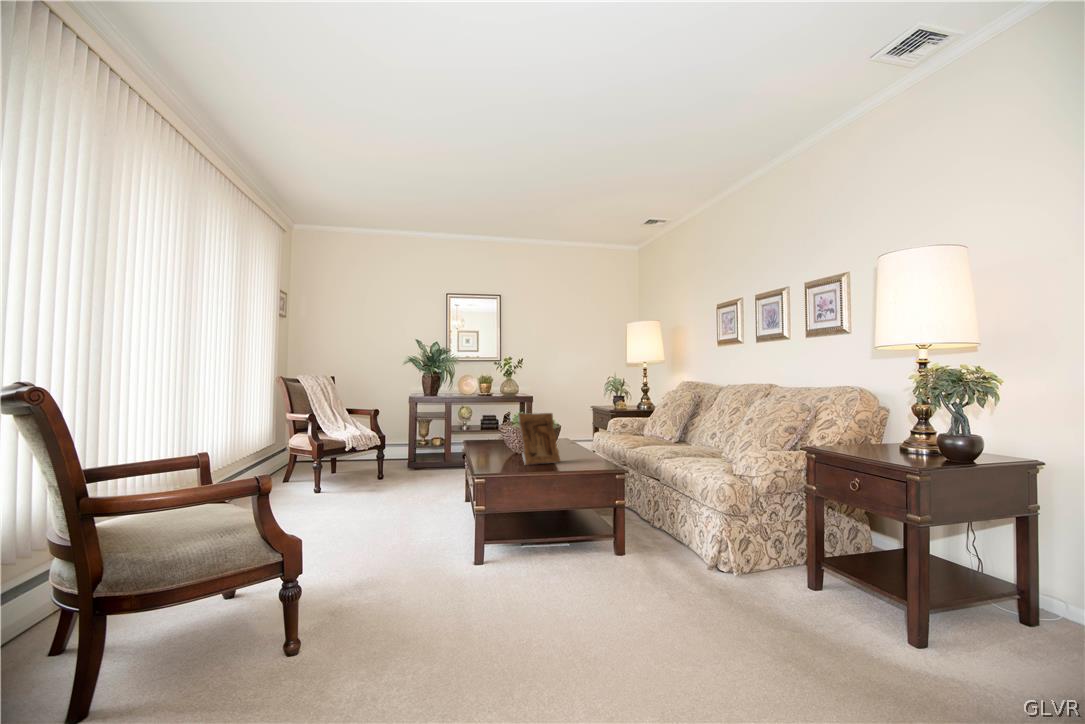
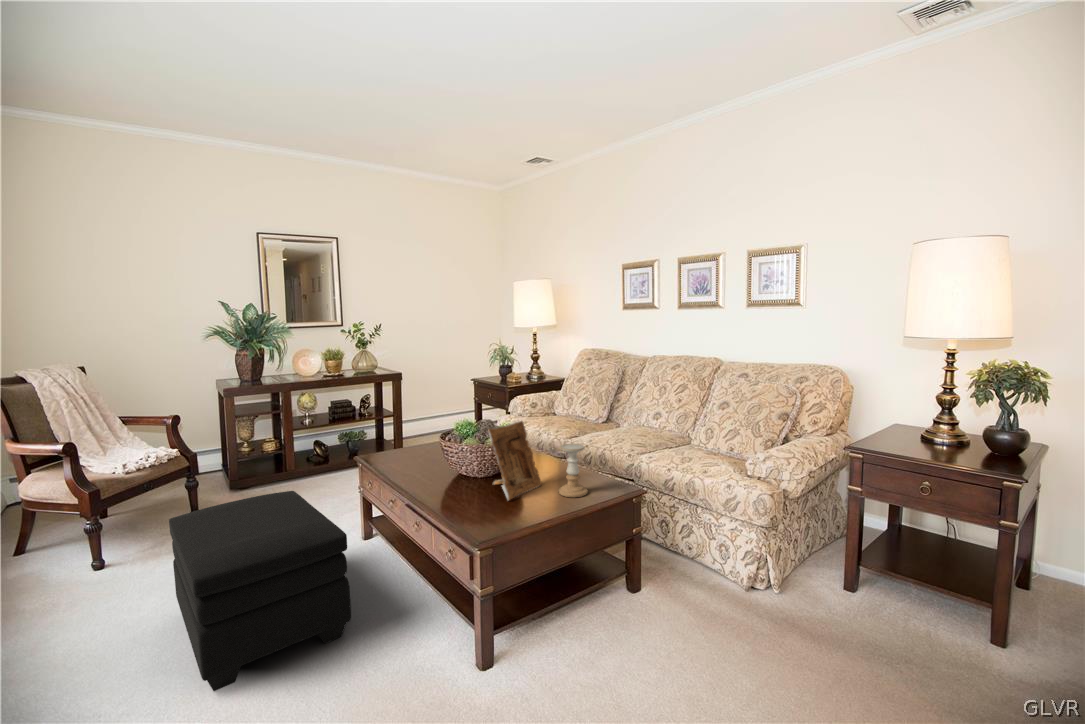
candle holder: none [564,430,586,468] -> present [559,444,588,497]
ottoman: none [330,451,420,546] -> present [169,491,351,691]

